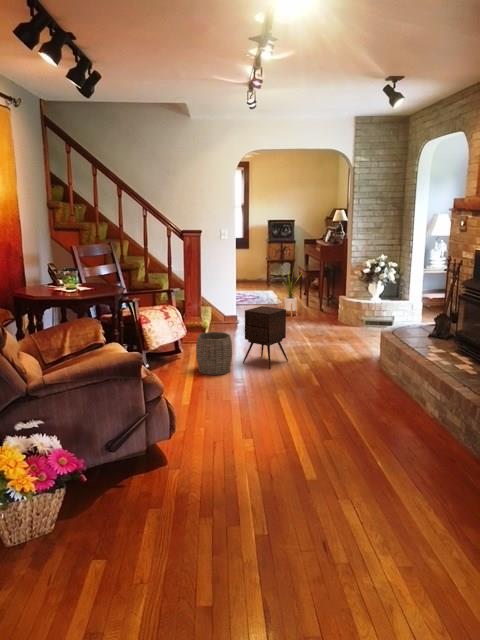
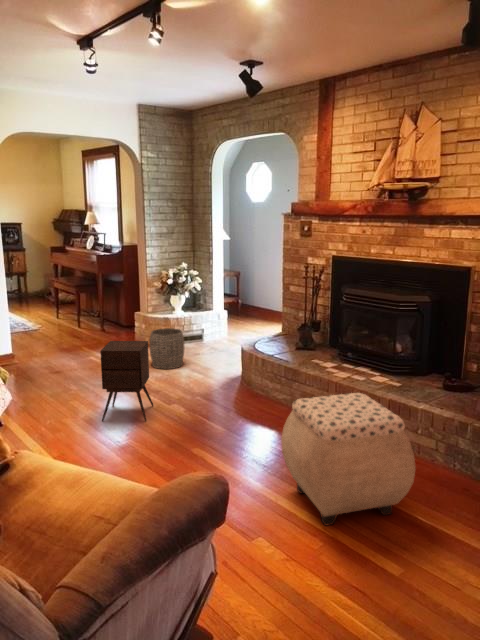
house plant: present [283,274,301,317] -> none [58,284,93,346]
woven basket: present [196,332,232,375] -> present [150,328,184,369]
ottoman: none [286,355,380,460] -> present [281,393,415,525]

